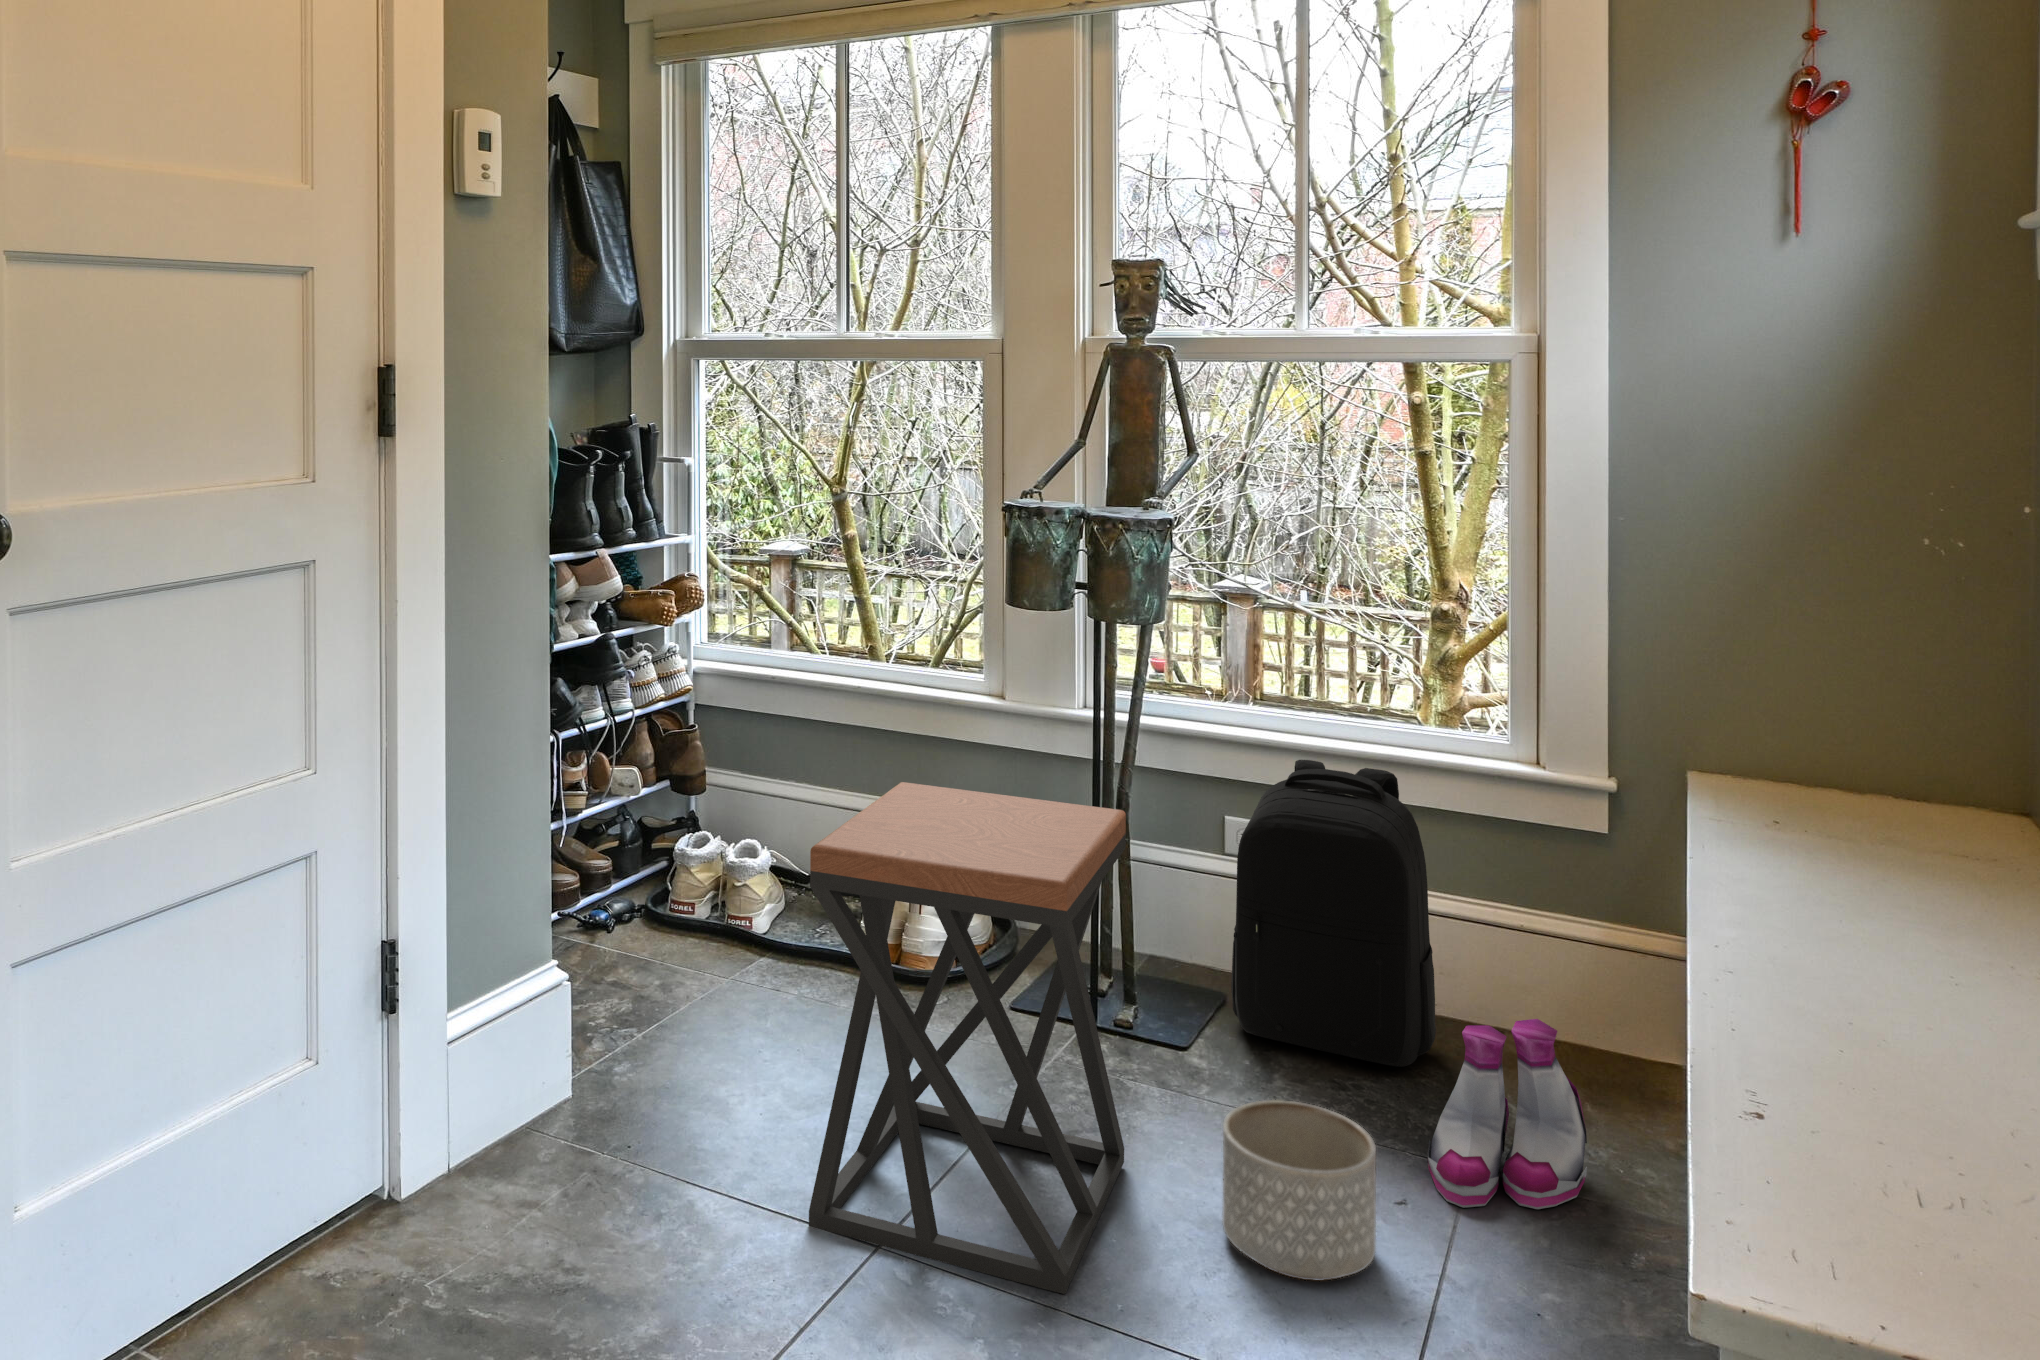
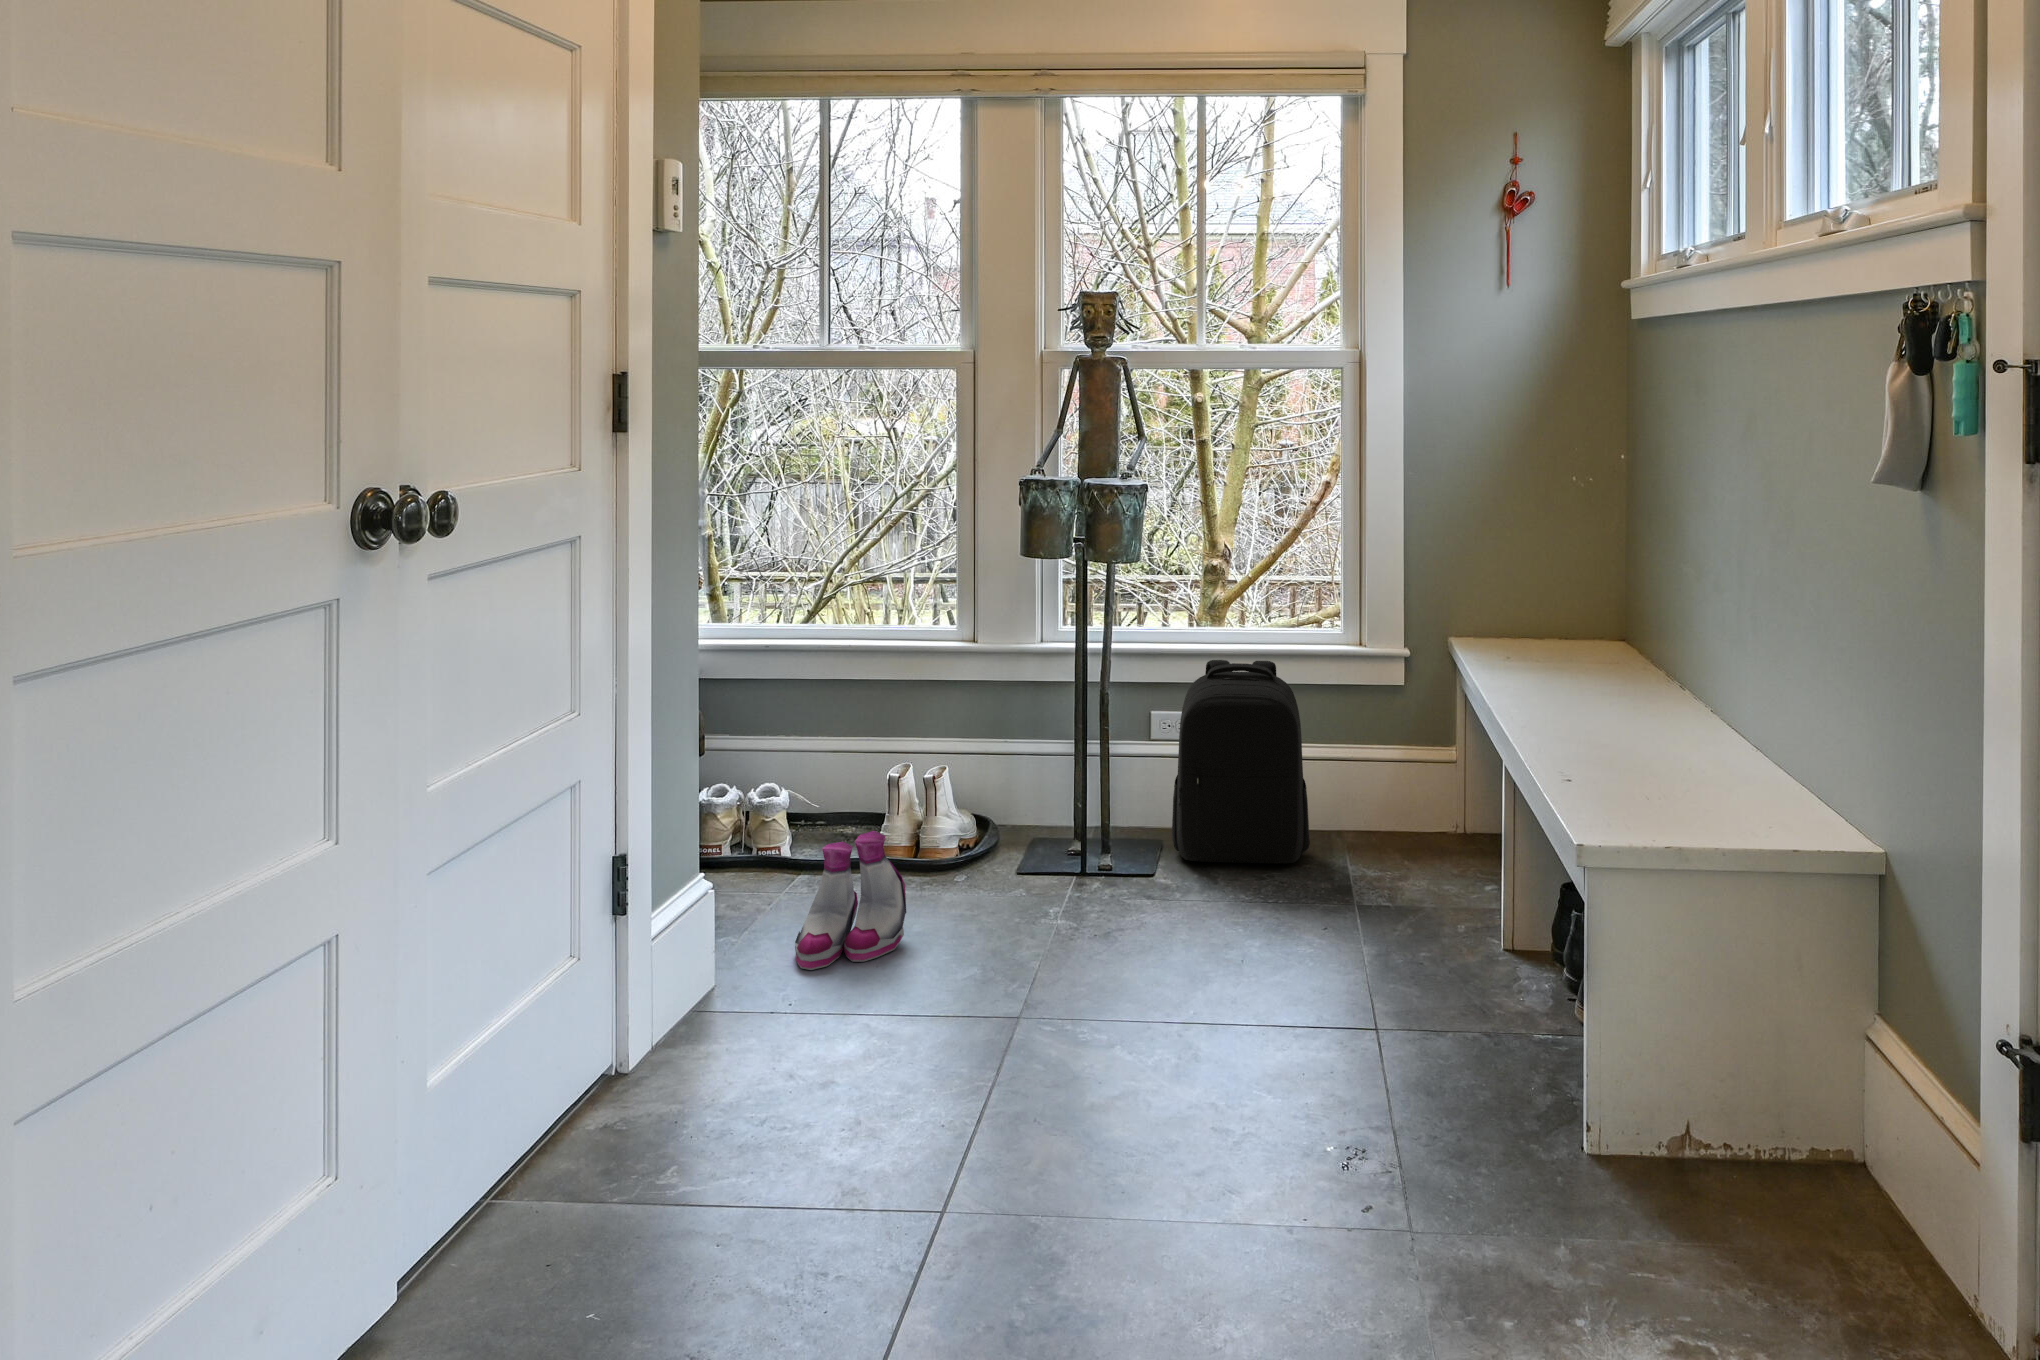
stool: present [809,782,1126,1294] -> none [962,692,1158,1022]
boots: present [1428,1019,1587,1209] -> present [795,831,906,970]
planter: present [1223,1100,1376,1280] -> none [1232,875,1330,983]

